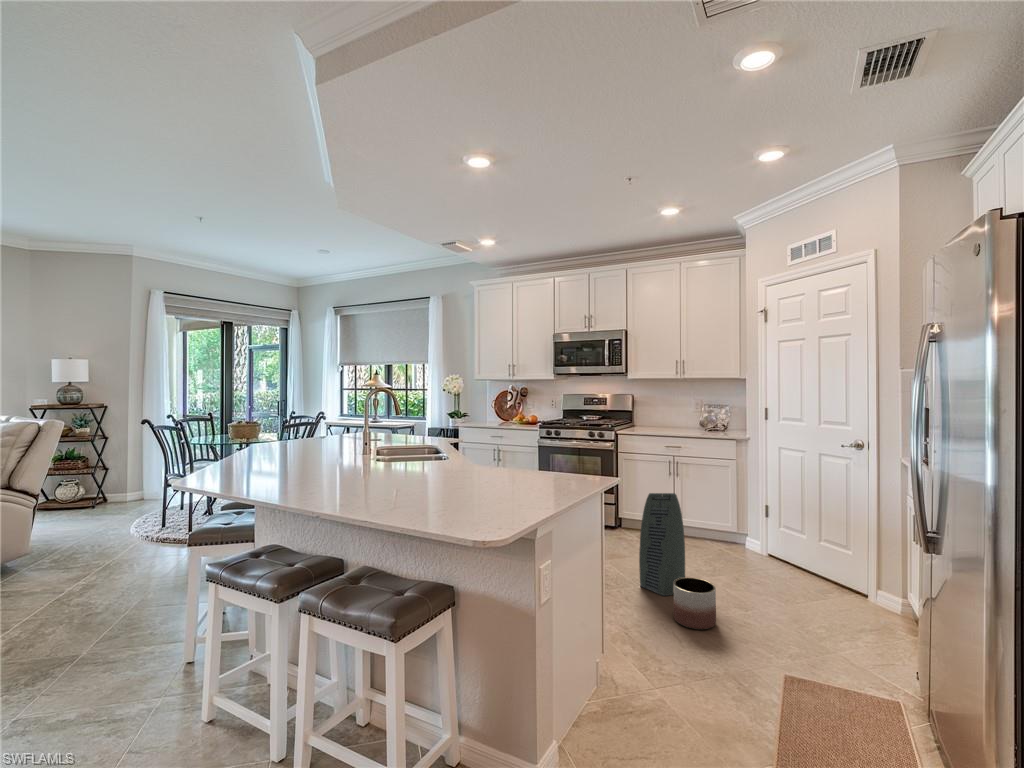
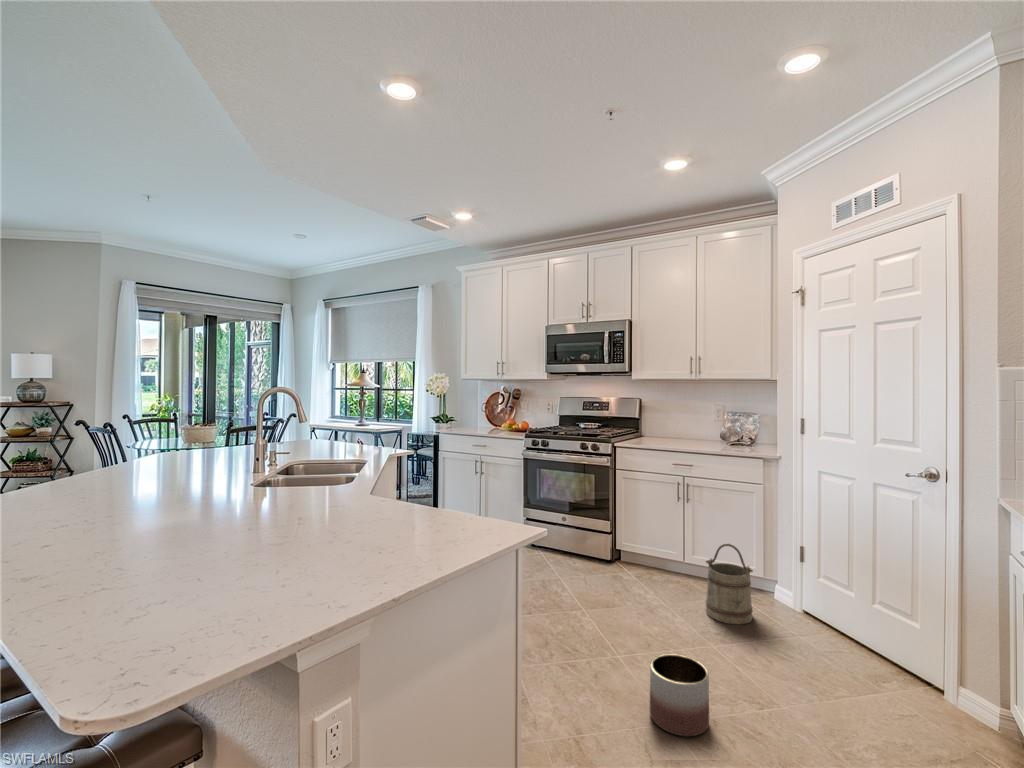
air purifier: present [639,493,685,596] -> none [617,530,681,672]
bucket: none [695,505,732,565] -> present [706,544,753,624]

